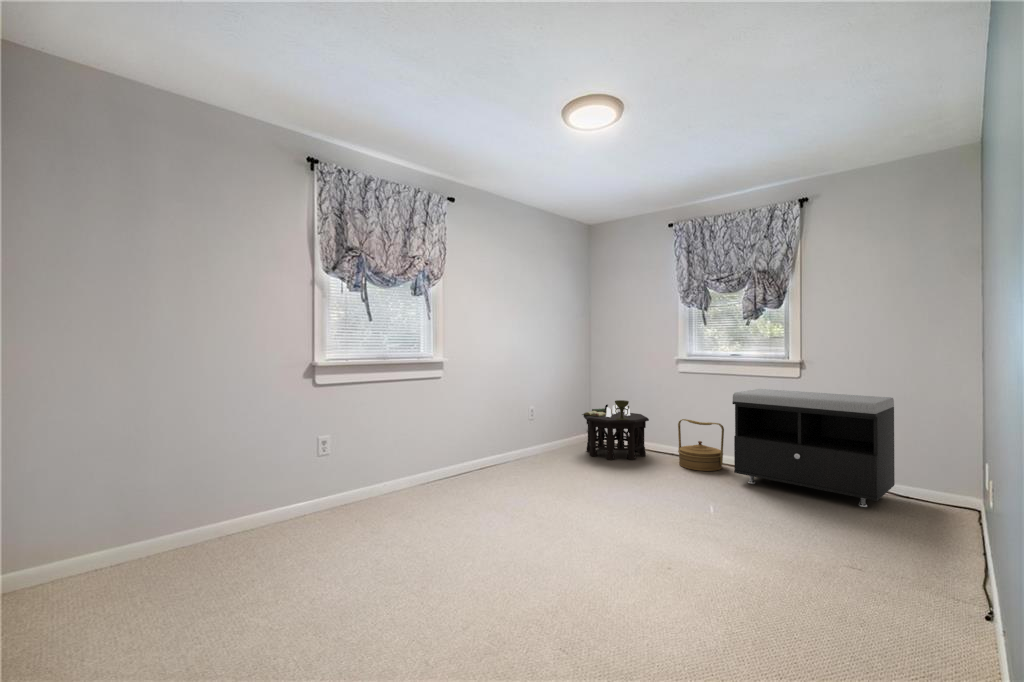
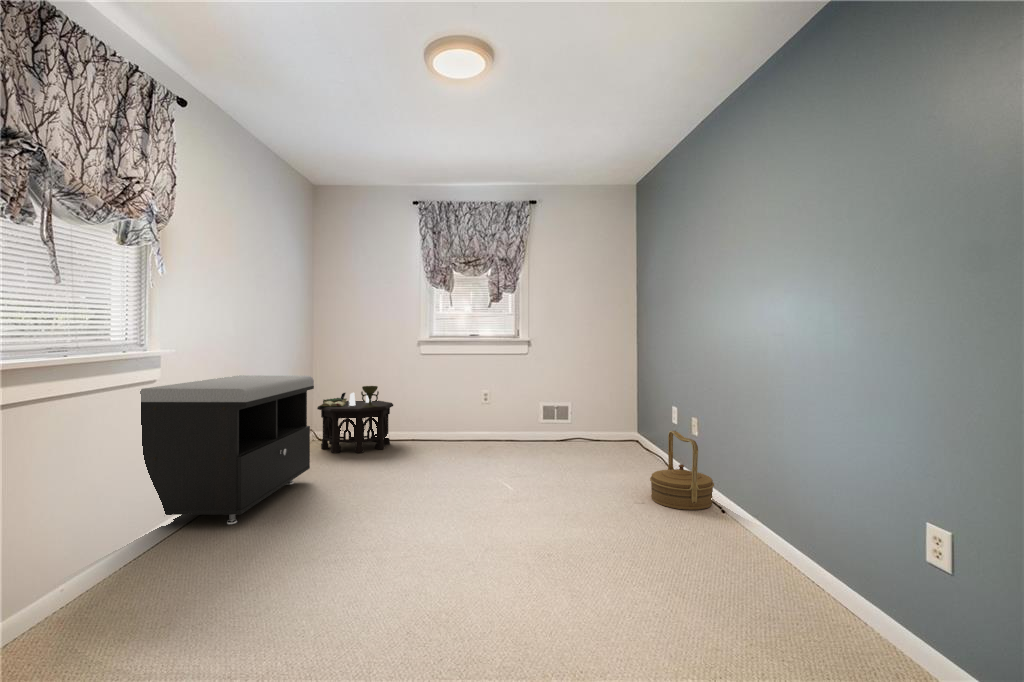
storage bench: present [732,389,895,507] -> present [140,375,314,525]
woven basket: present [678,419,724,471] -> present [650,431,714,510]

